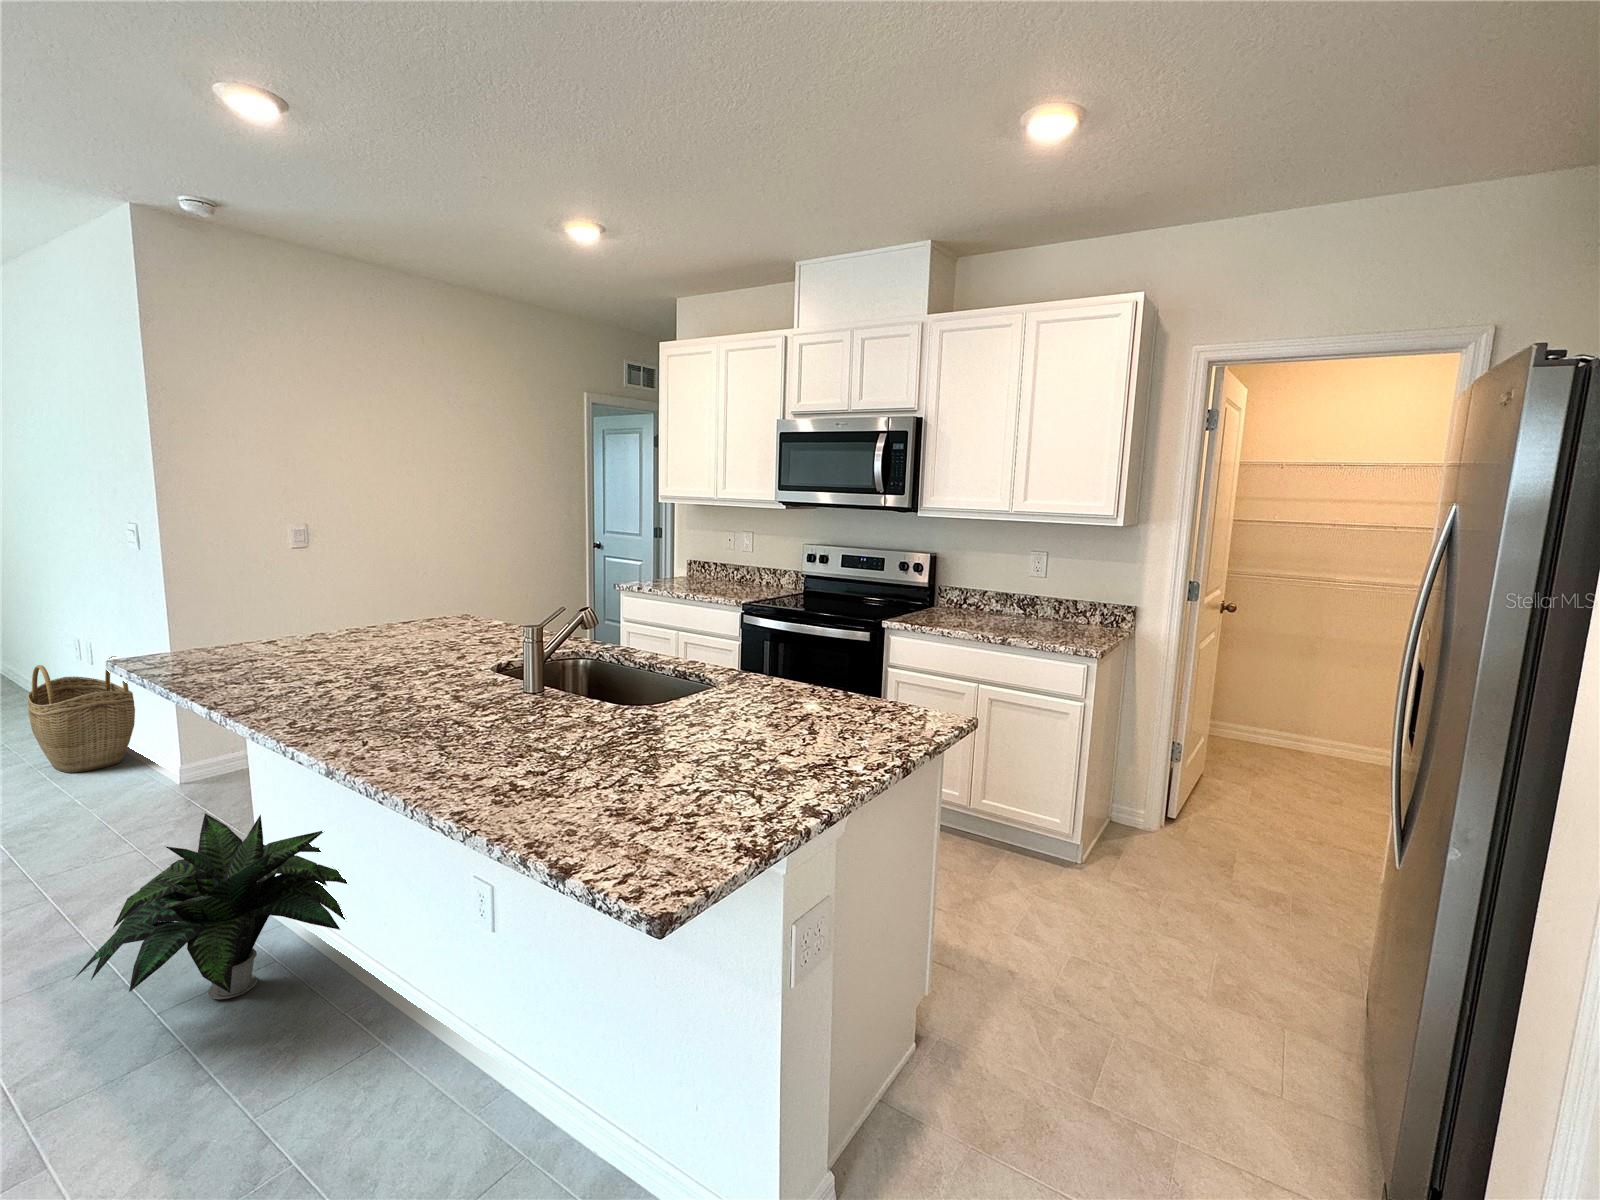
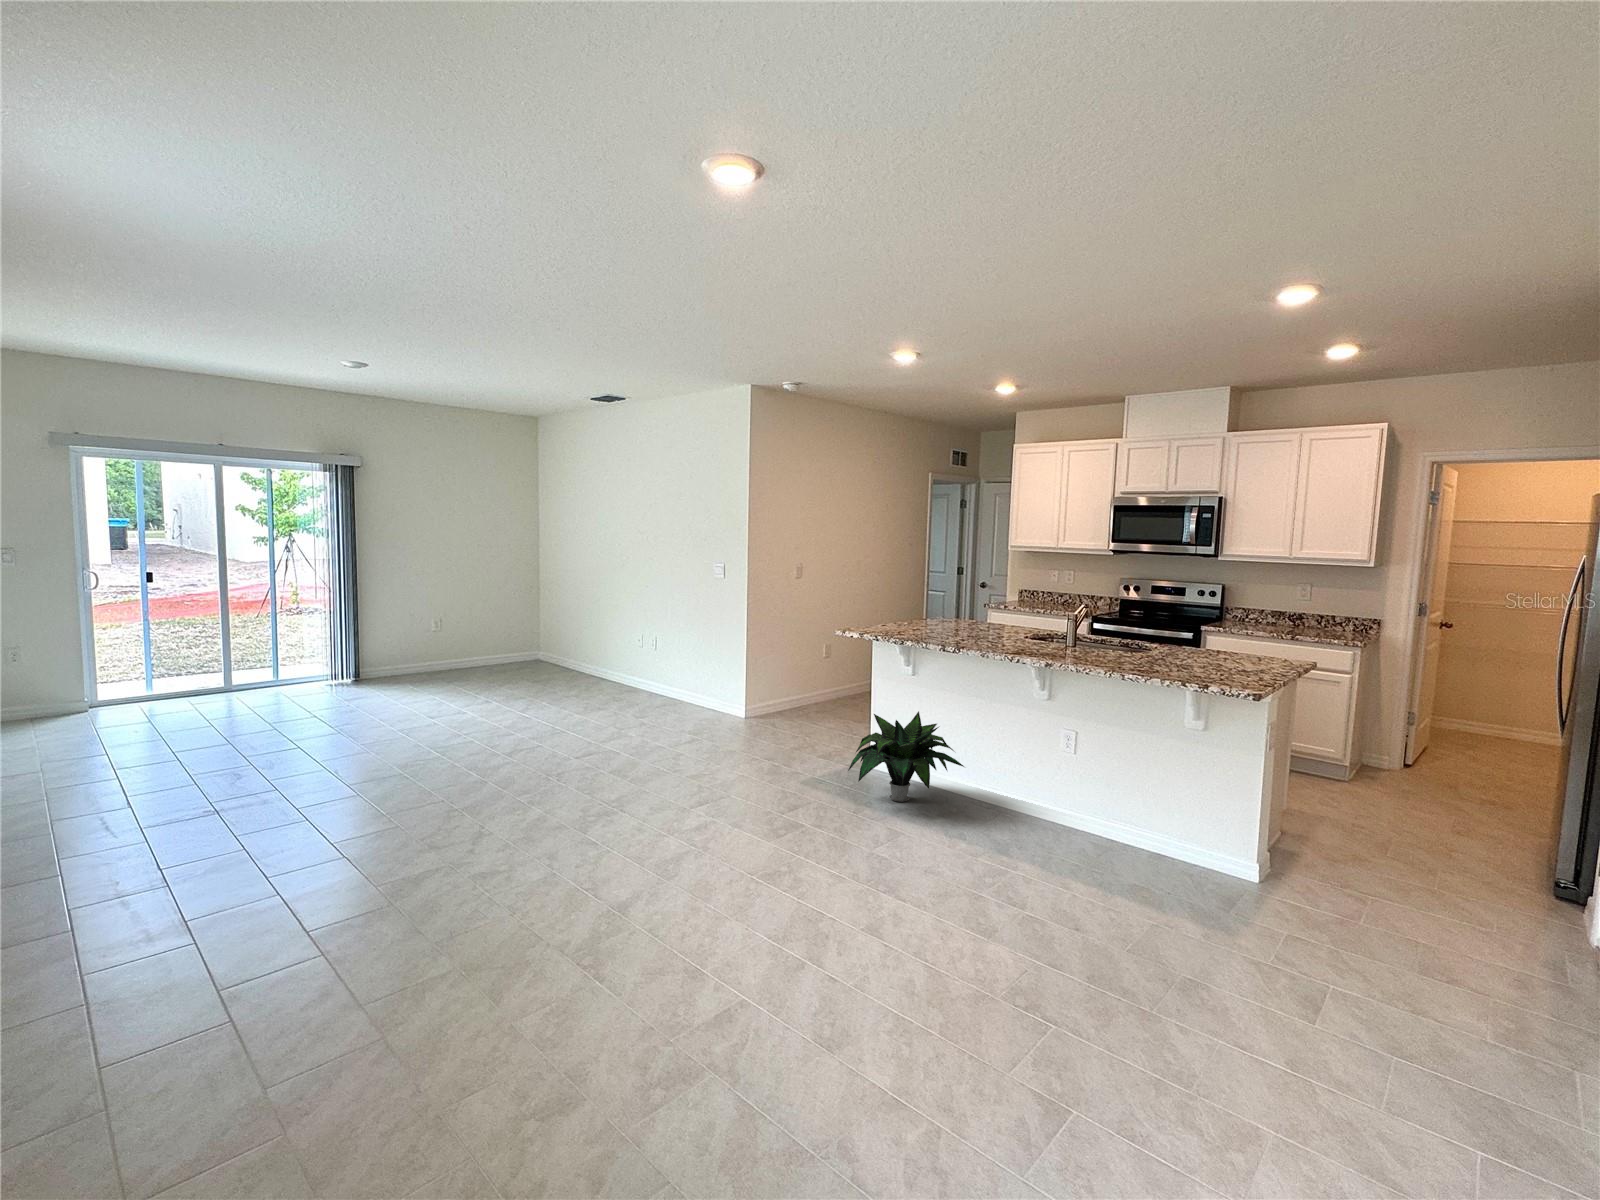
woven basket: present [28,656,135,773] -> none [655,646,708,713]

